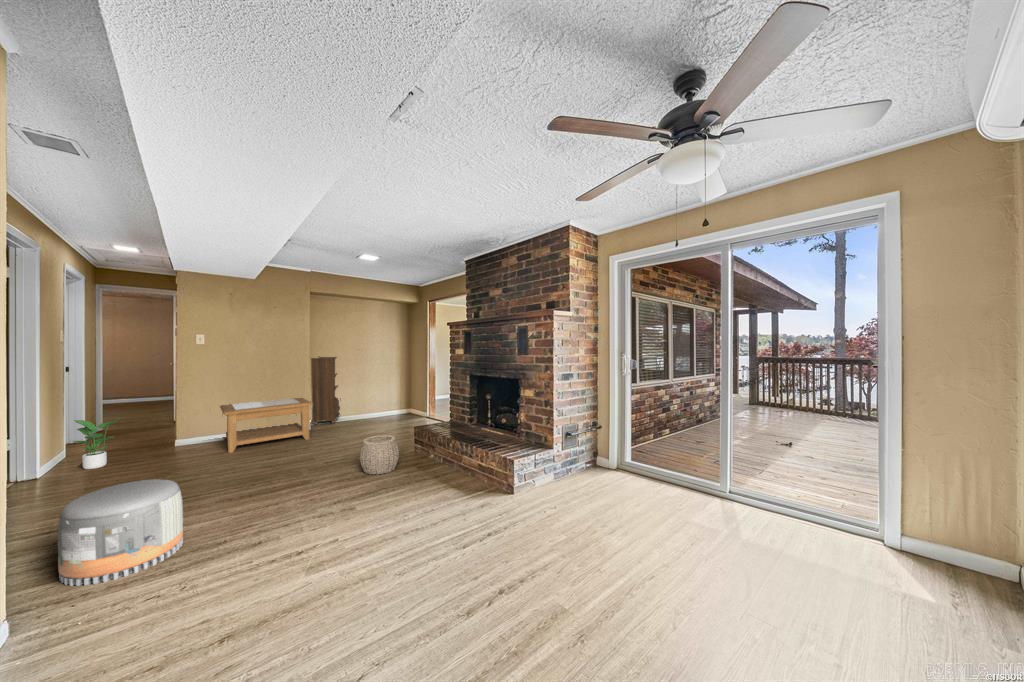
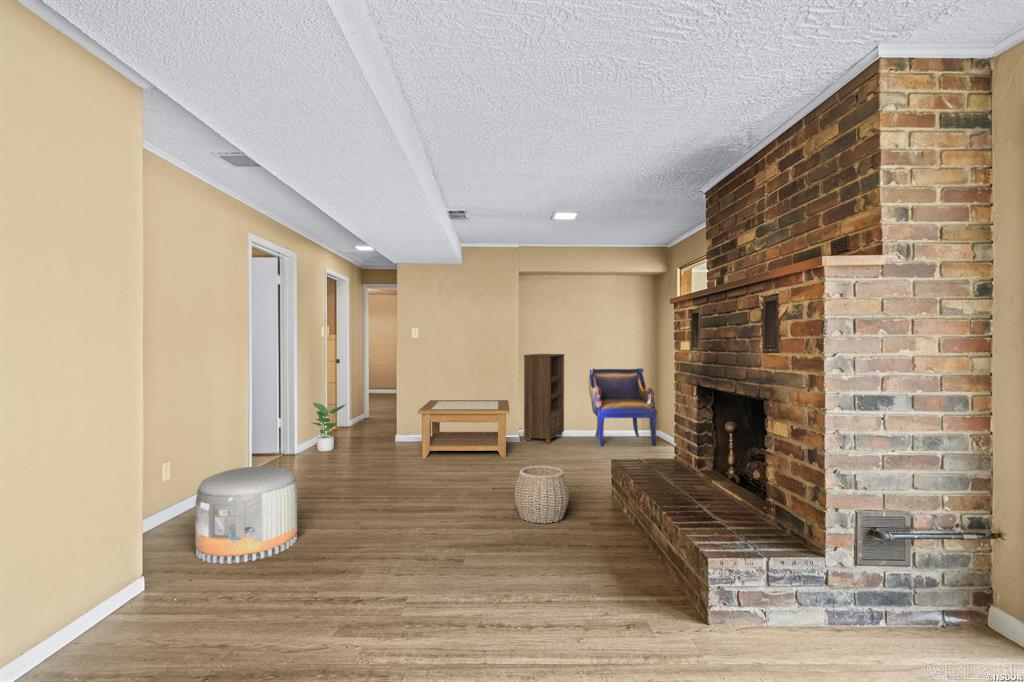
armchair: none [360,363,412,420] -> present [588,367,657,446]

